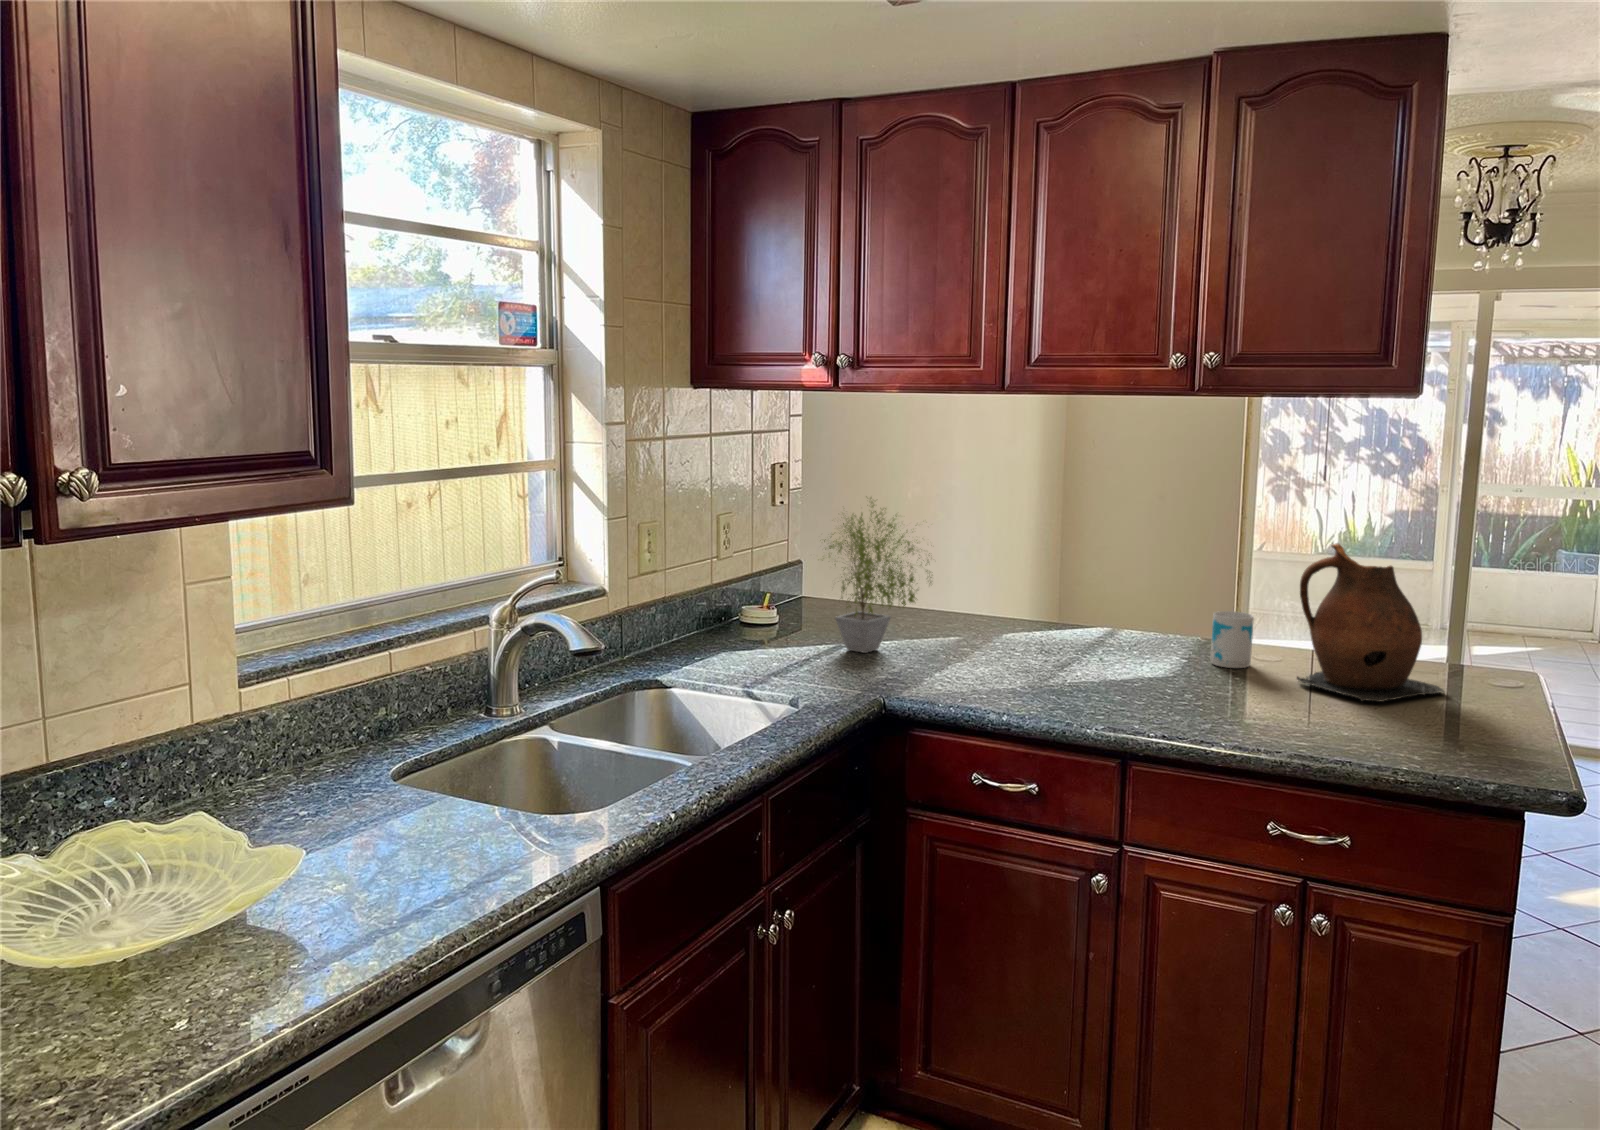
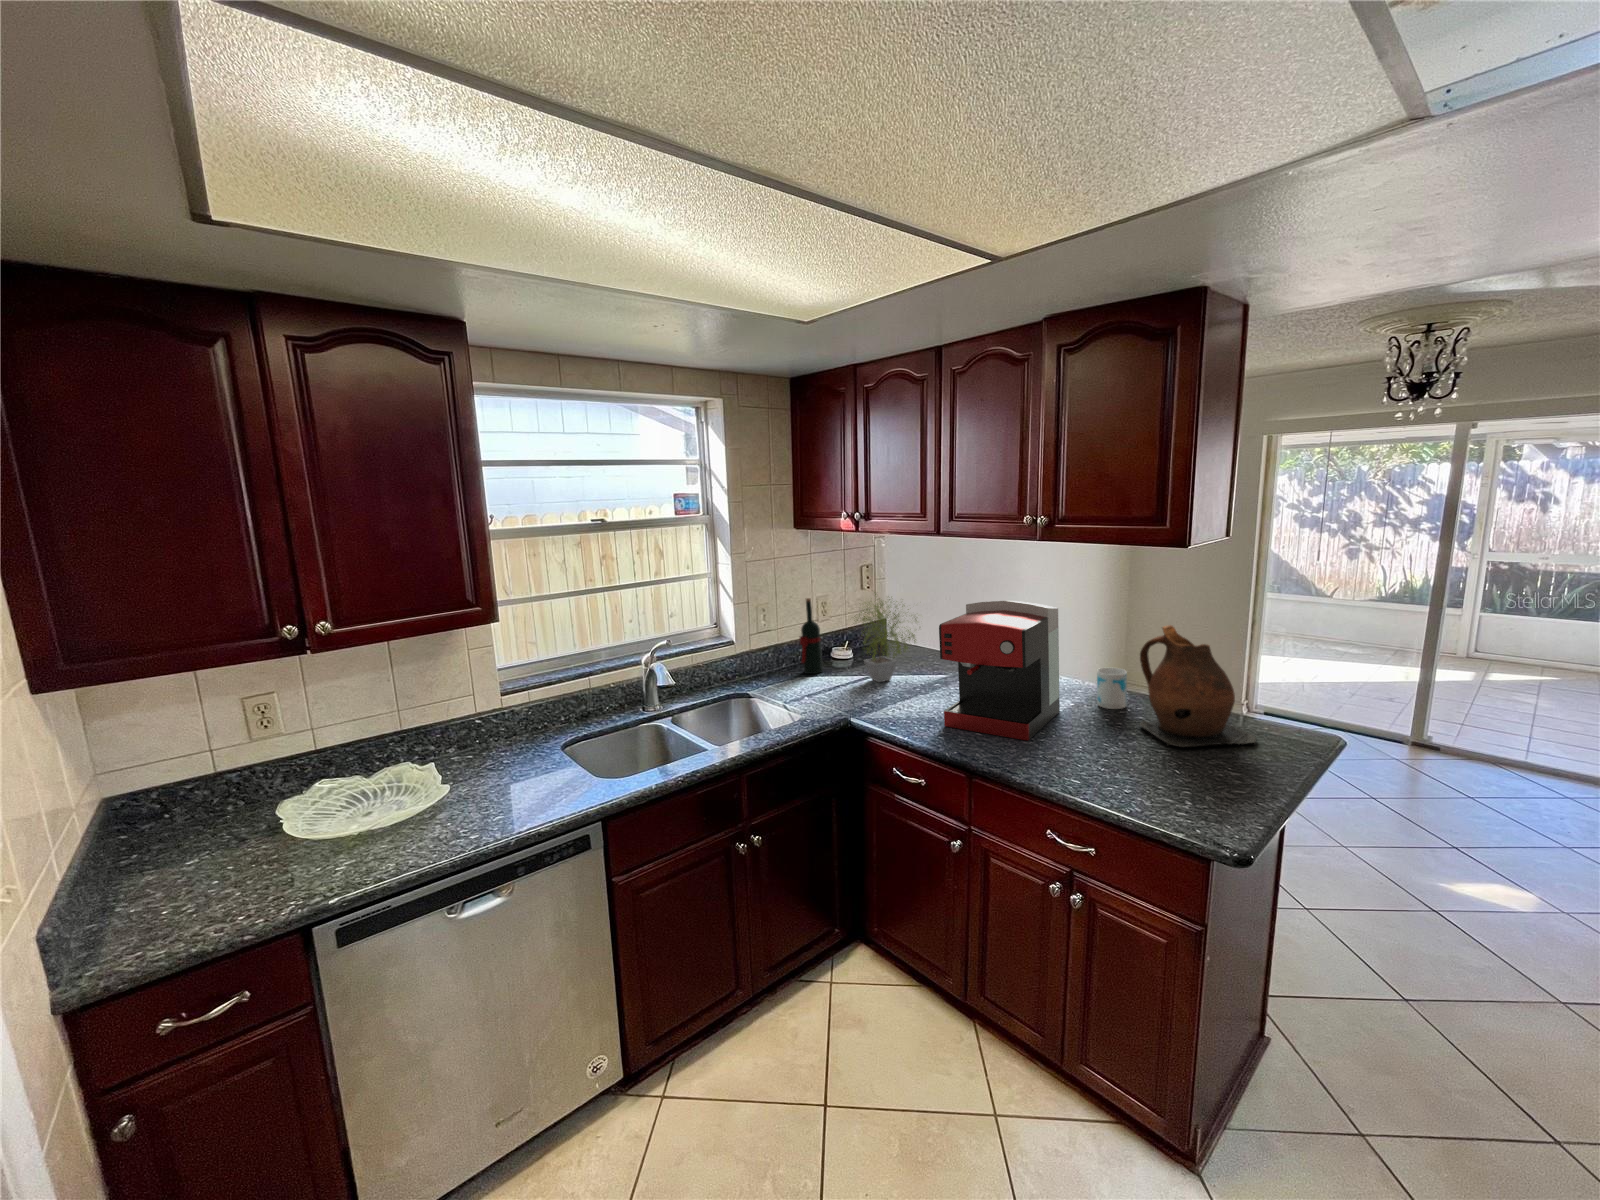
coffee maker: none [1055,508,1203,709] -> present [939,601,1060,740]
wine bottle: none [709,512,743,647] -> present [800,598,823,674]

